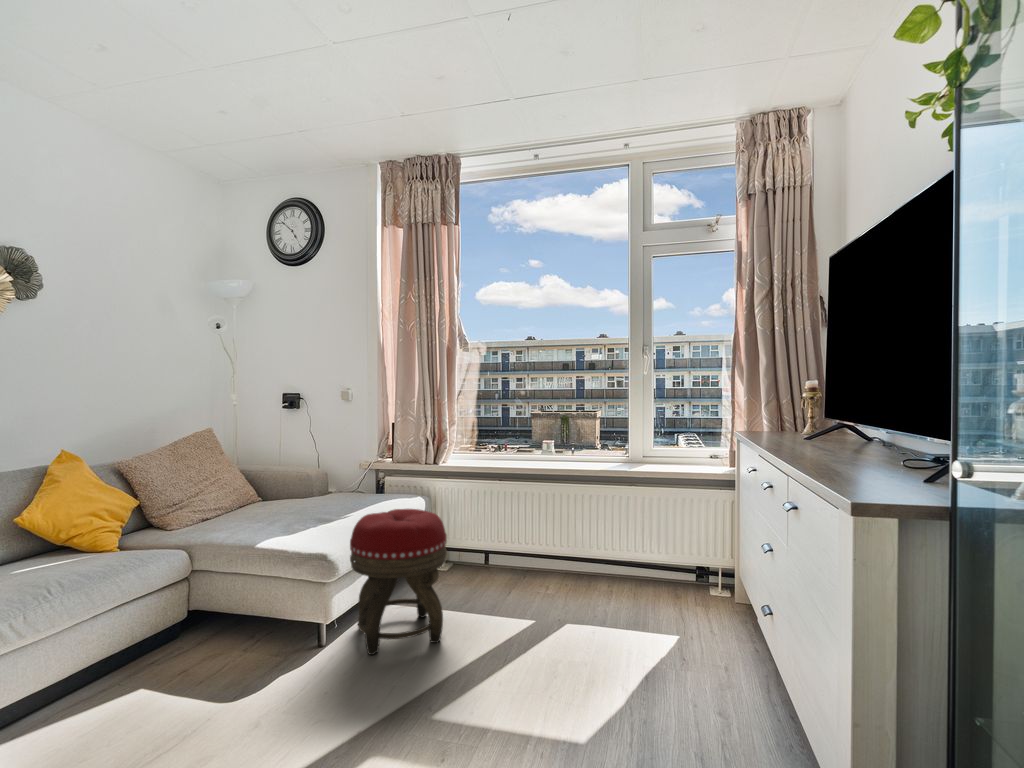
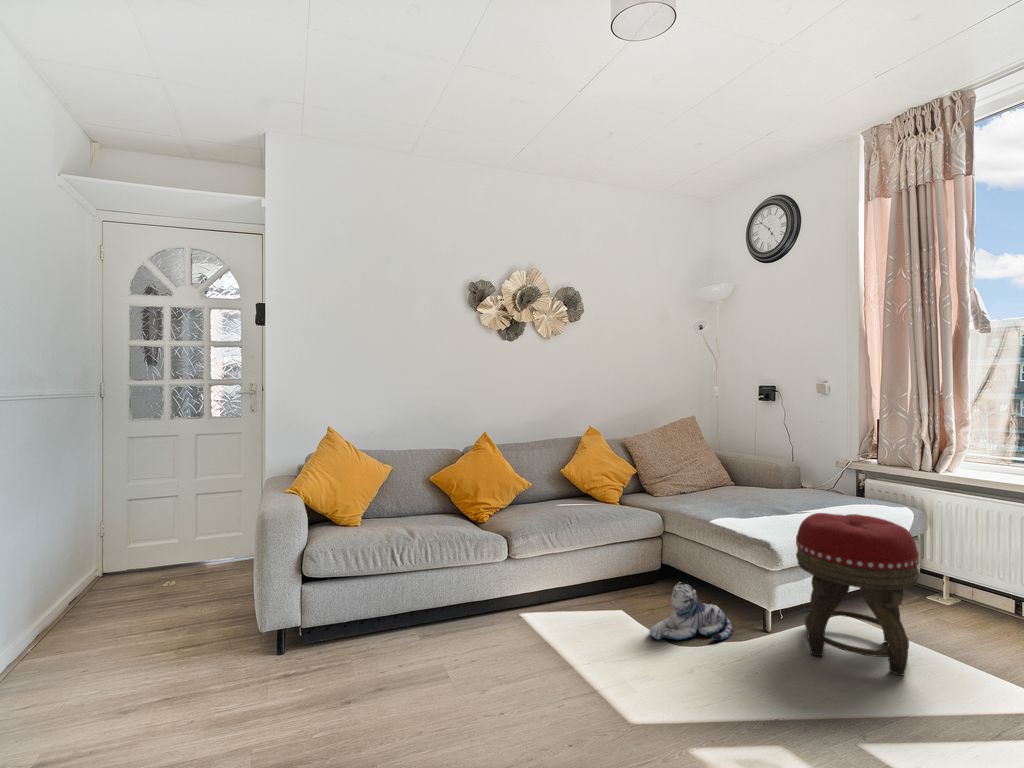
plush toy: none [190,630,289,714] -> present [649,582,733,641]

